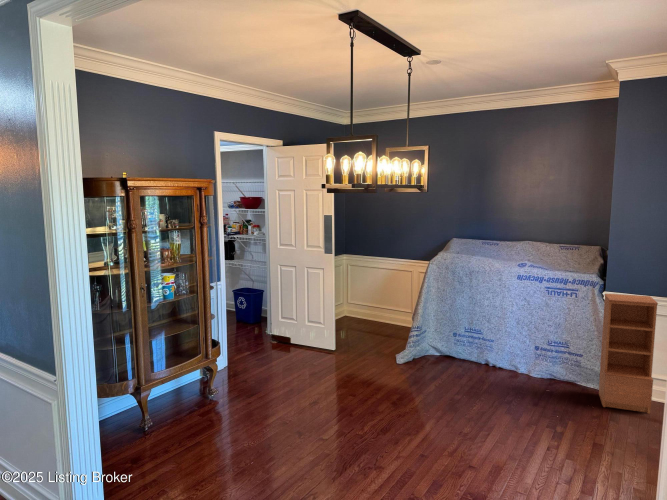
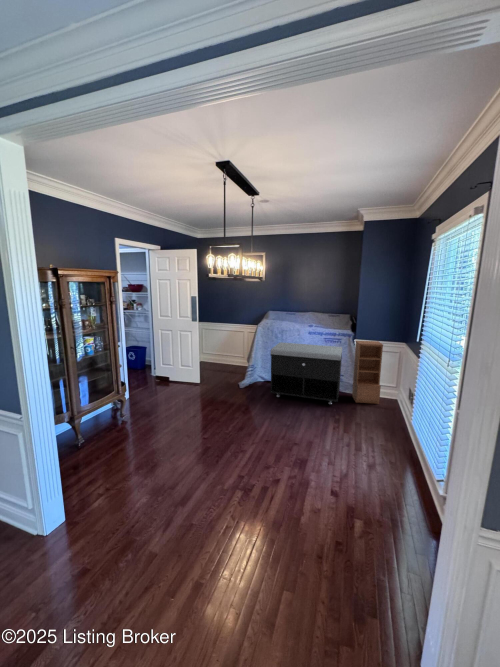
storage bench: none [445,291,579,405] -> present [270,342,342,404]

